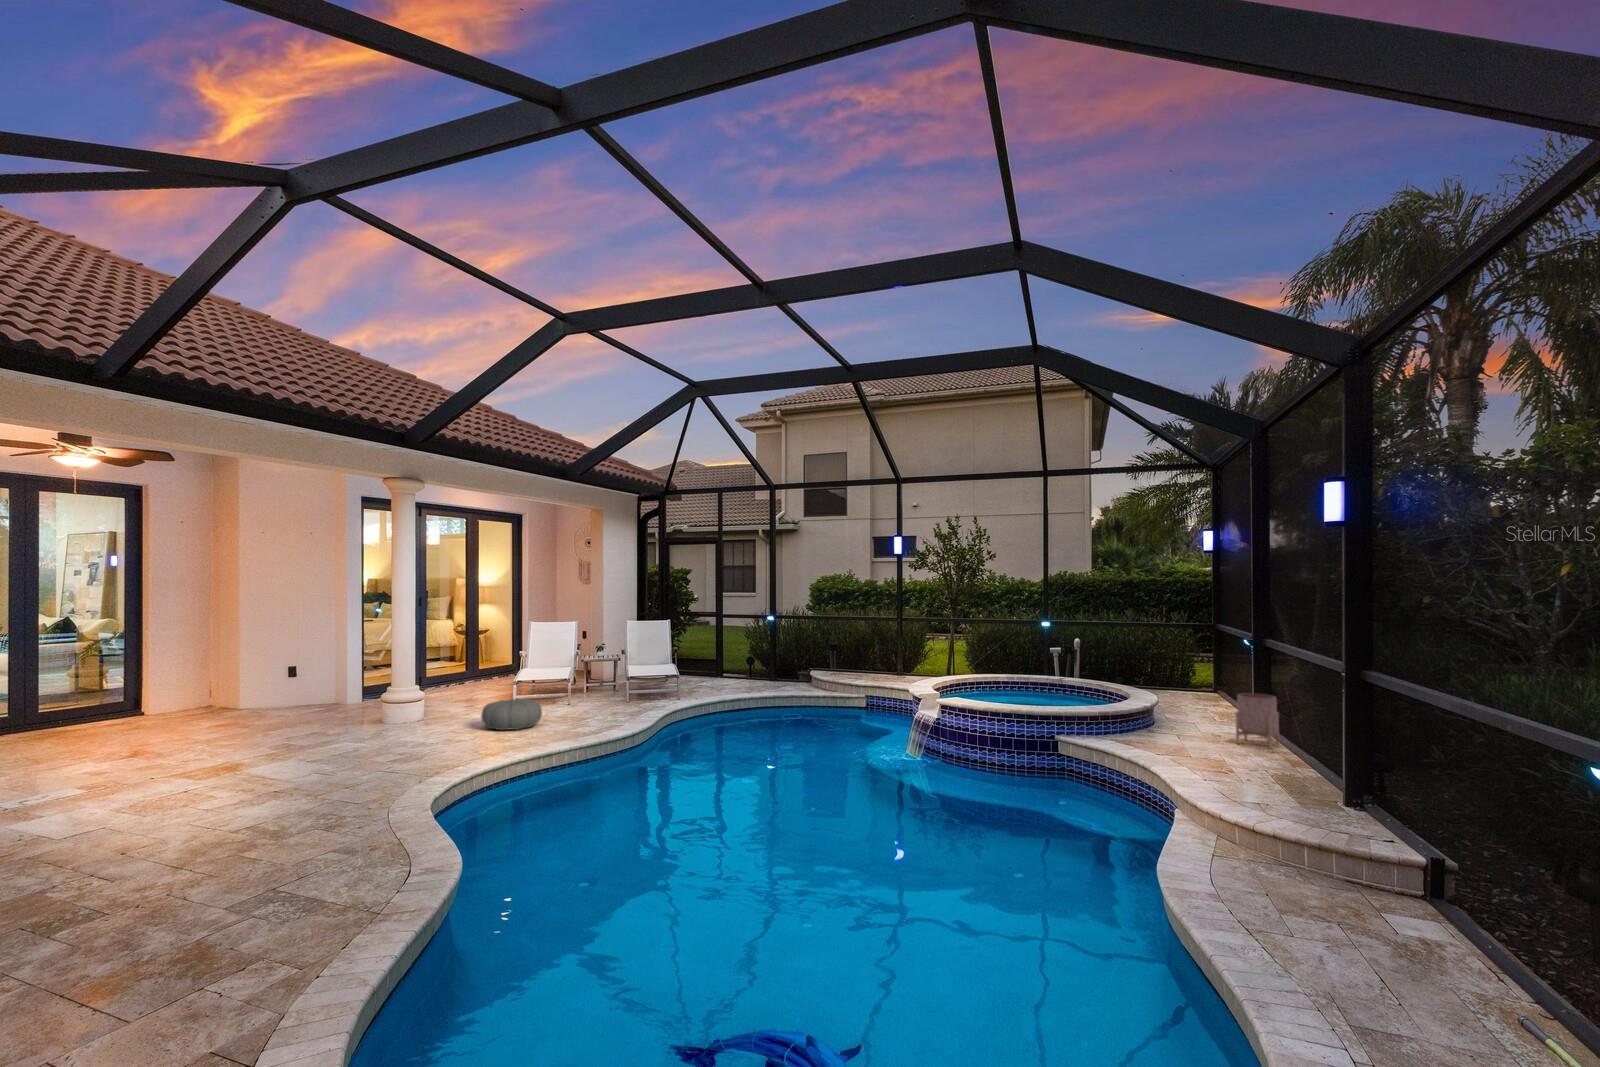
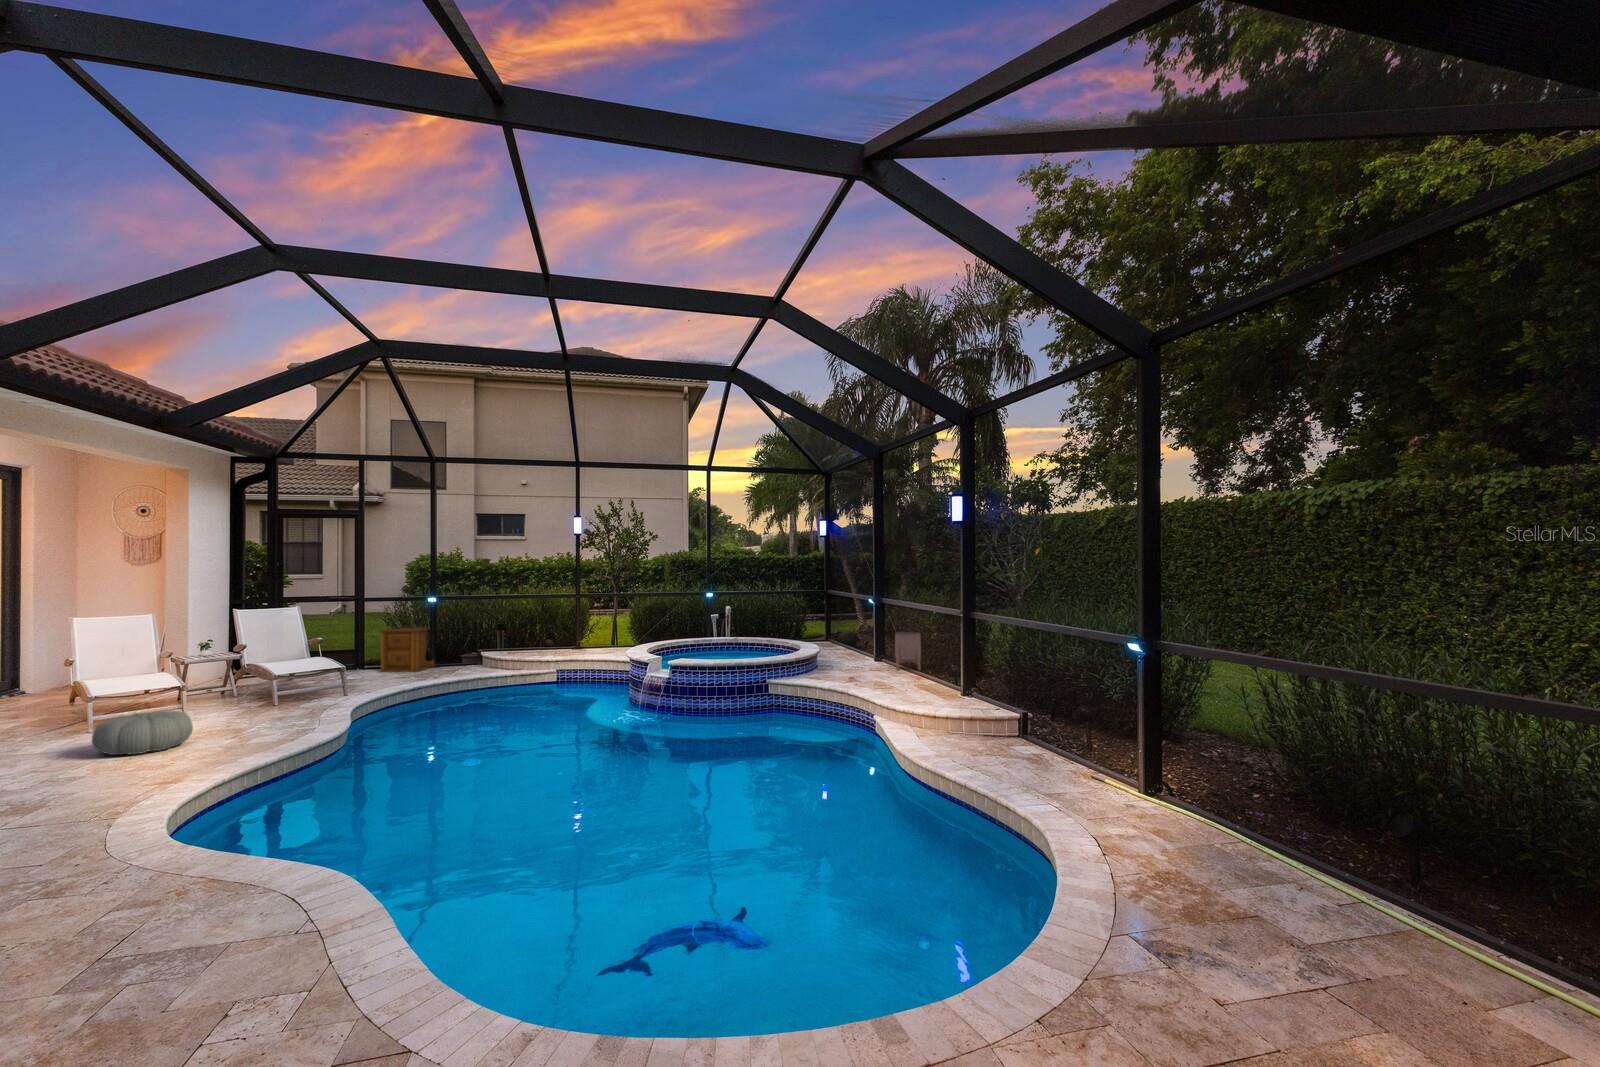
side table: none [730,642,780,685] -> present [379,628,436,672]

